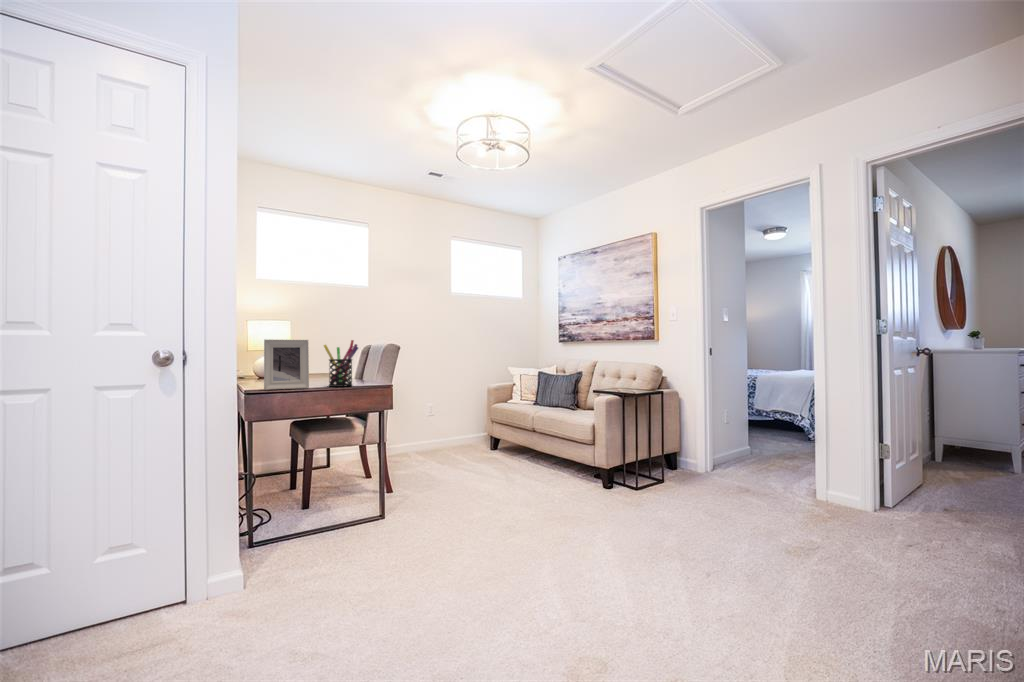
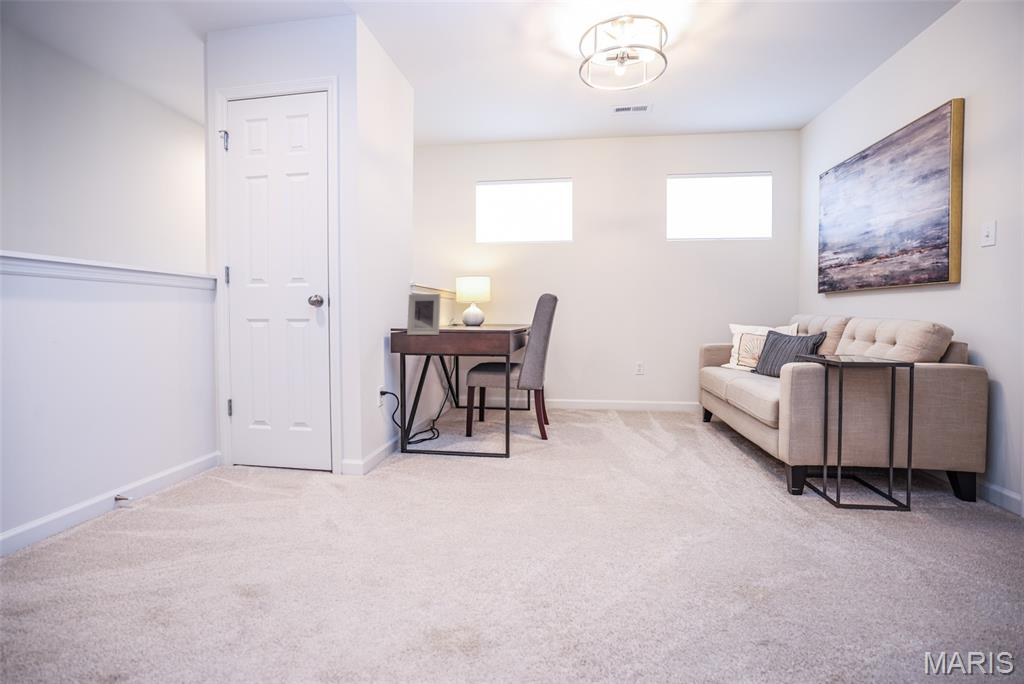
pen holder: present [324,340,358,387] -> none [454,293,479,335]

